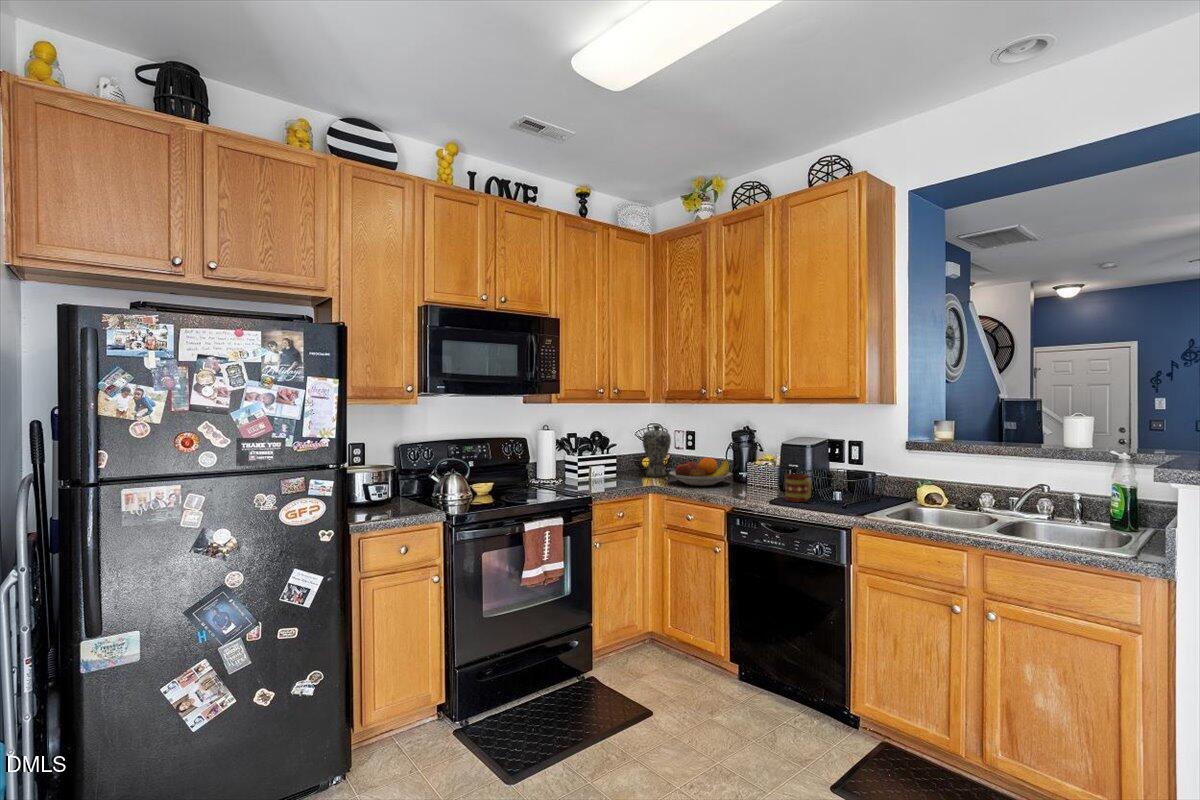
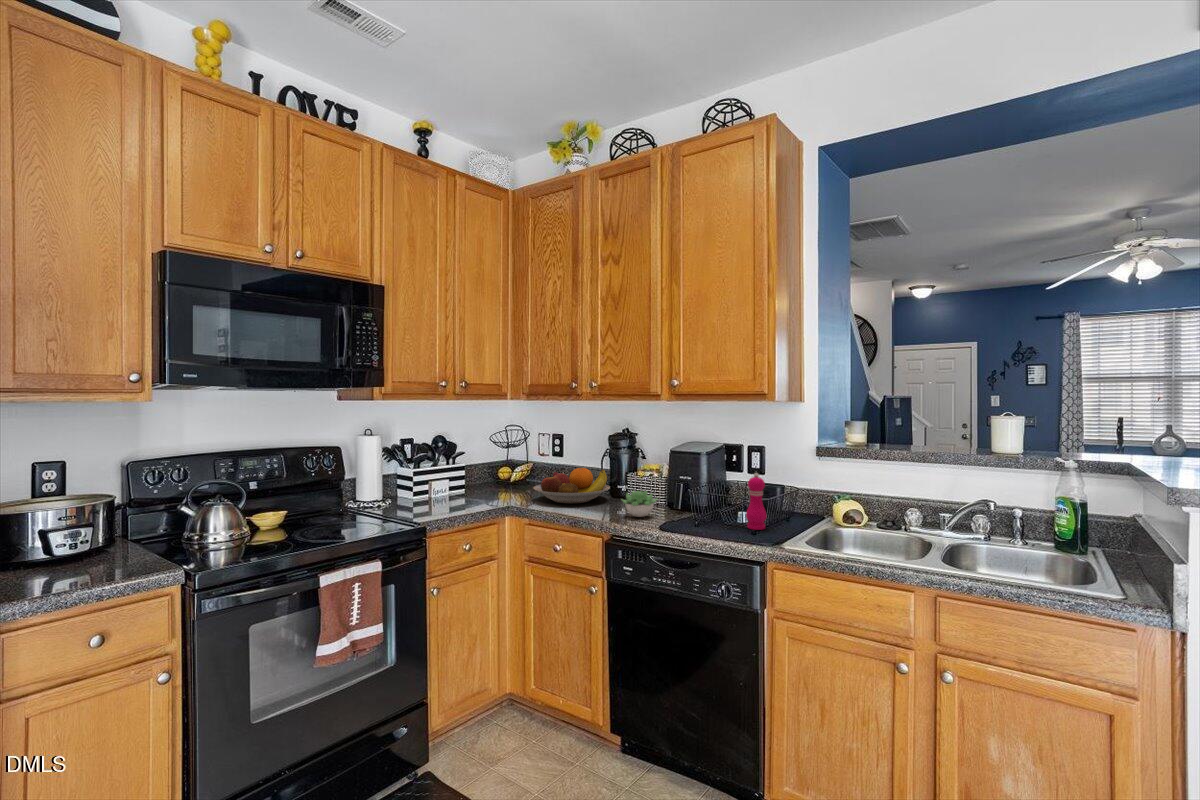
vase: present [642,425,671,477] -> none [501,427,536,491]
pepper mill: none [840,461,858,506] -> present [746,473,767,530]
mug: present [785,474,811,502] -> none [678,489,711,525]
succulent plant: none [739,475,769,496] -> present [622,491,657,517]

